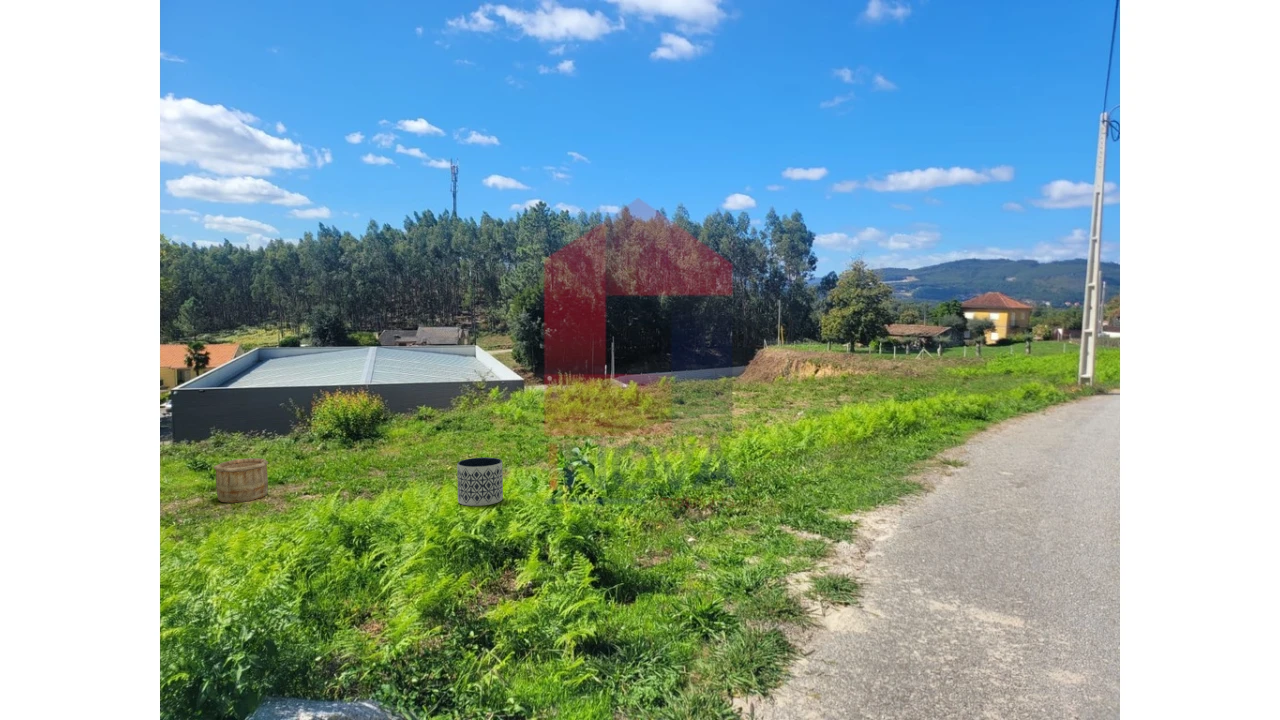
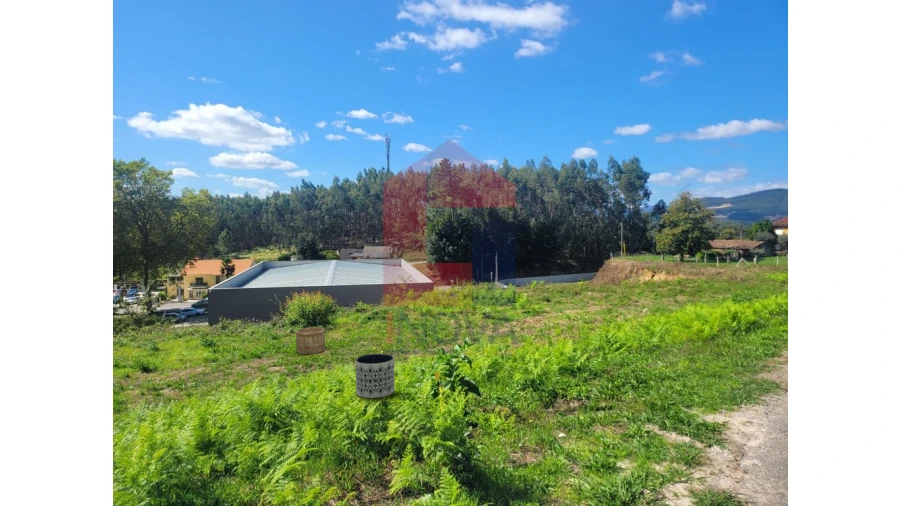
wooden bucket: present [214,458,268,503] -> present [295,327,325,355]

